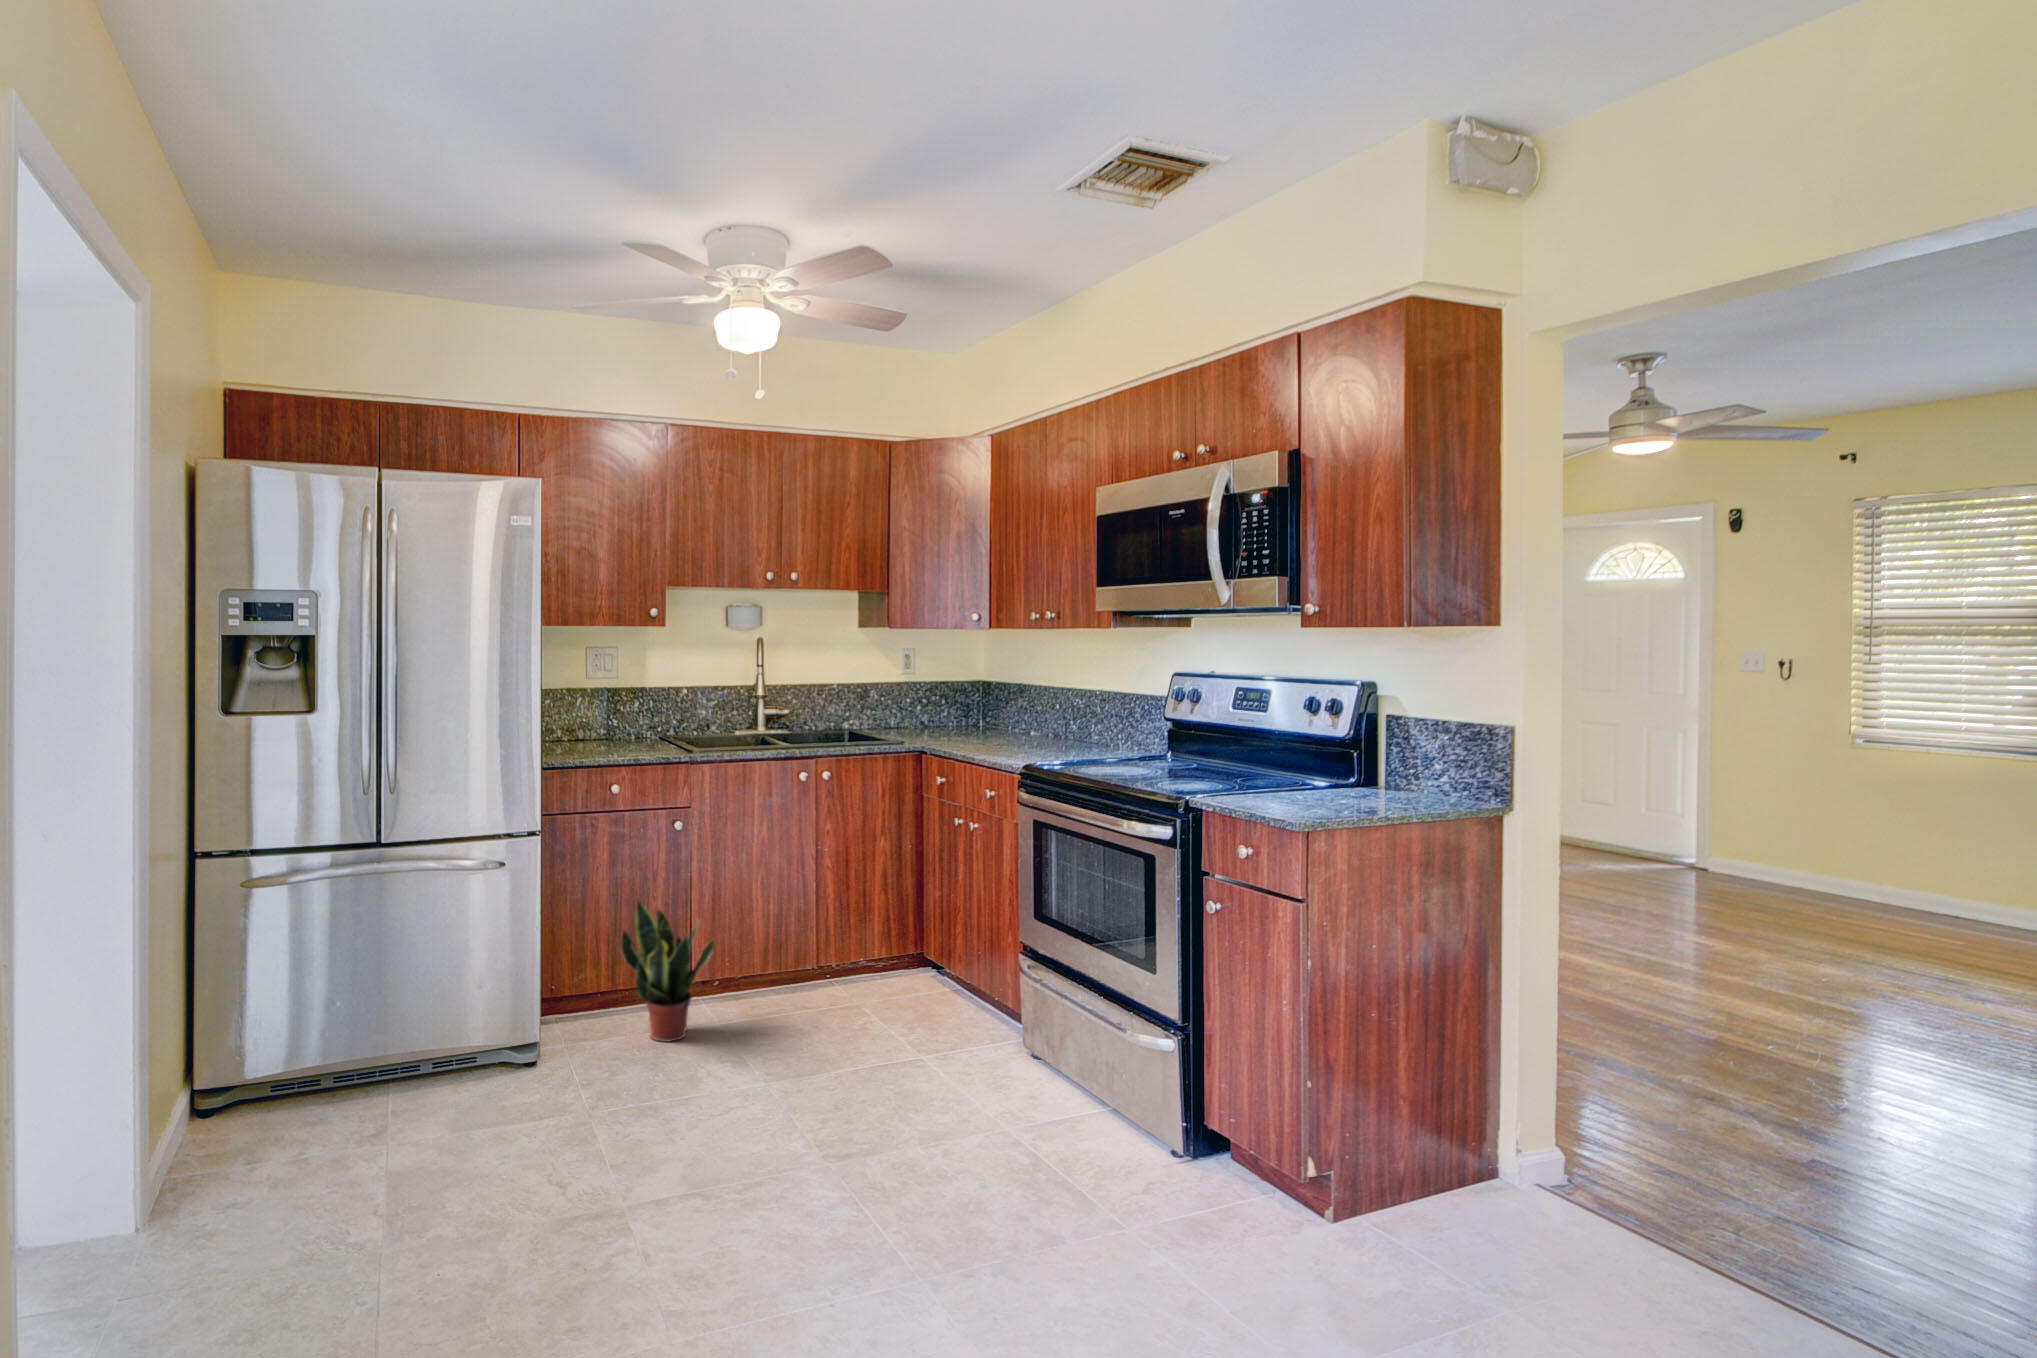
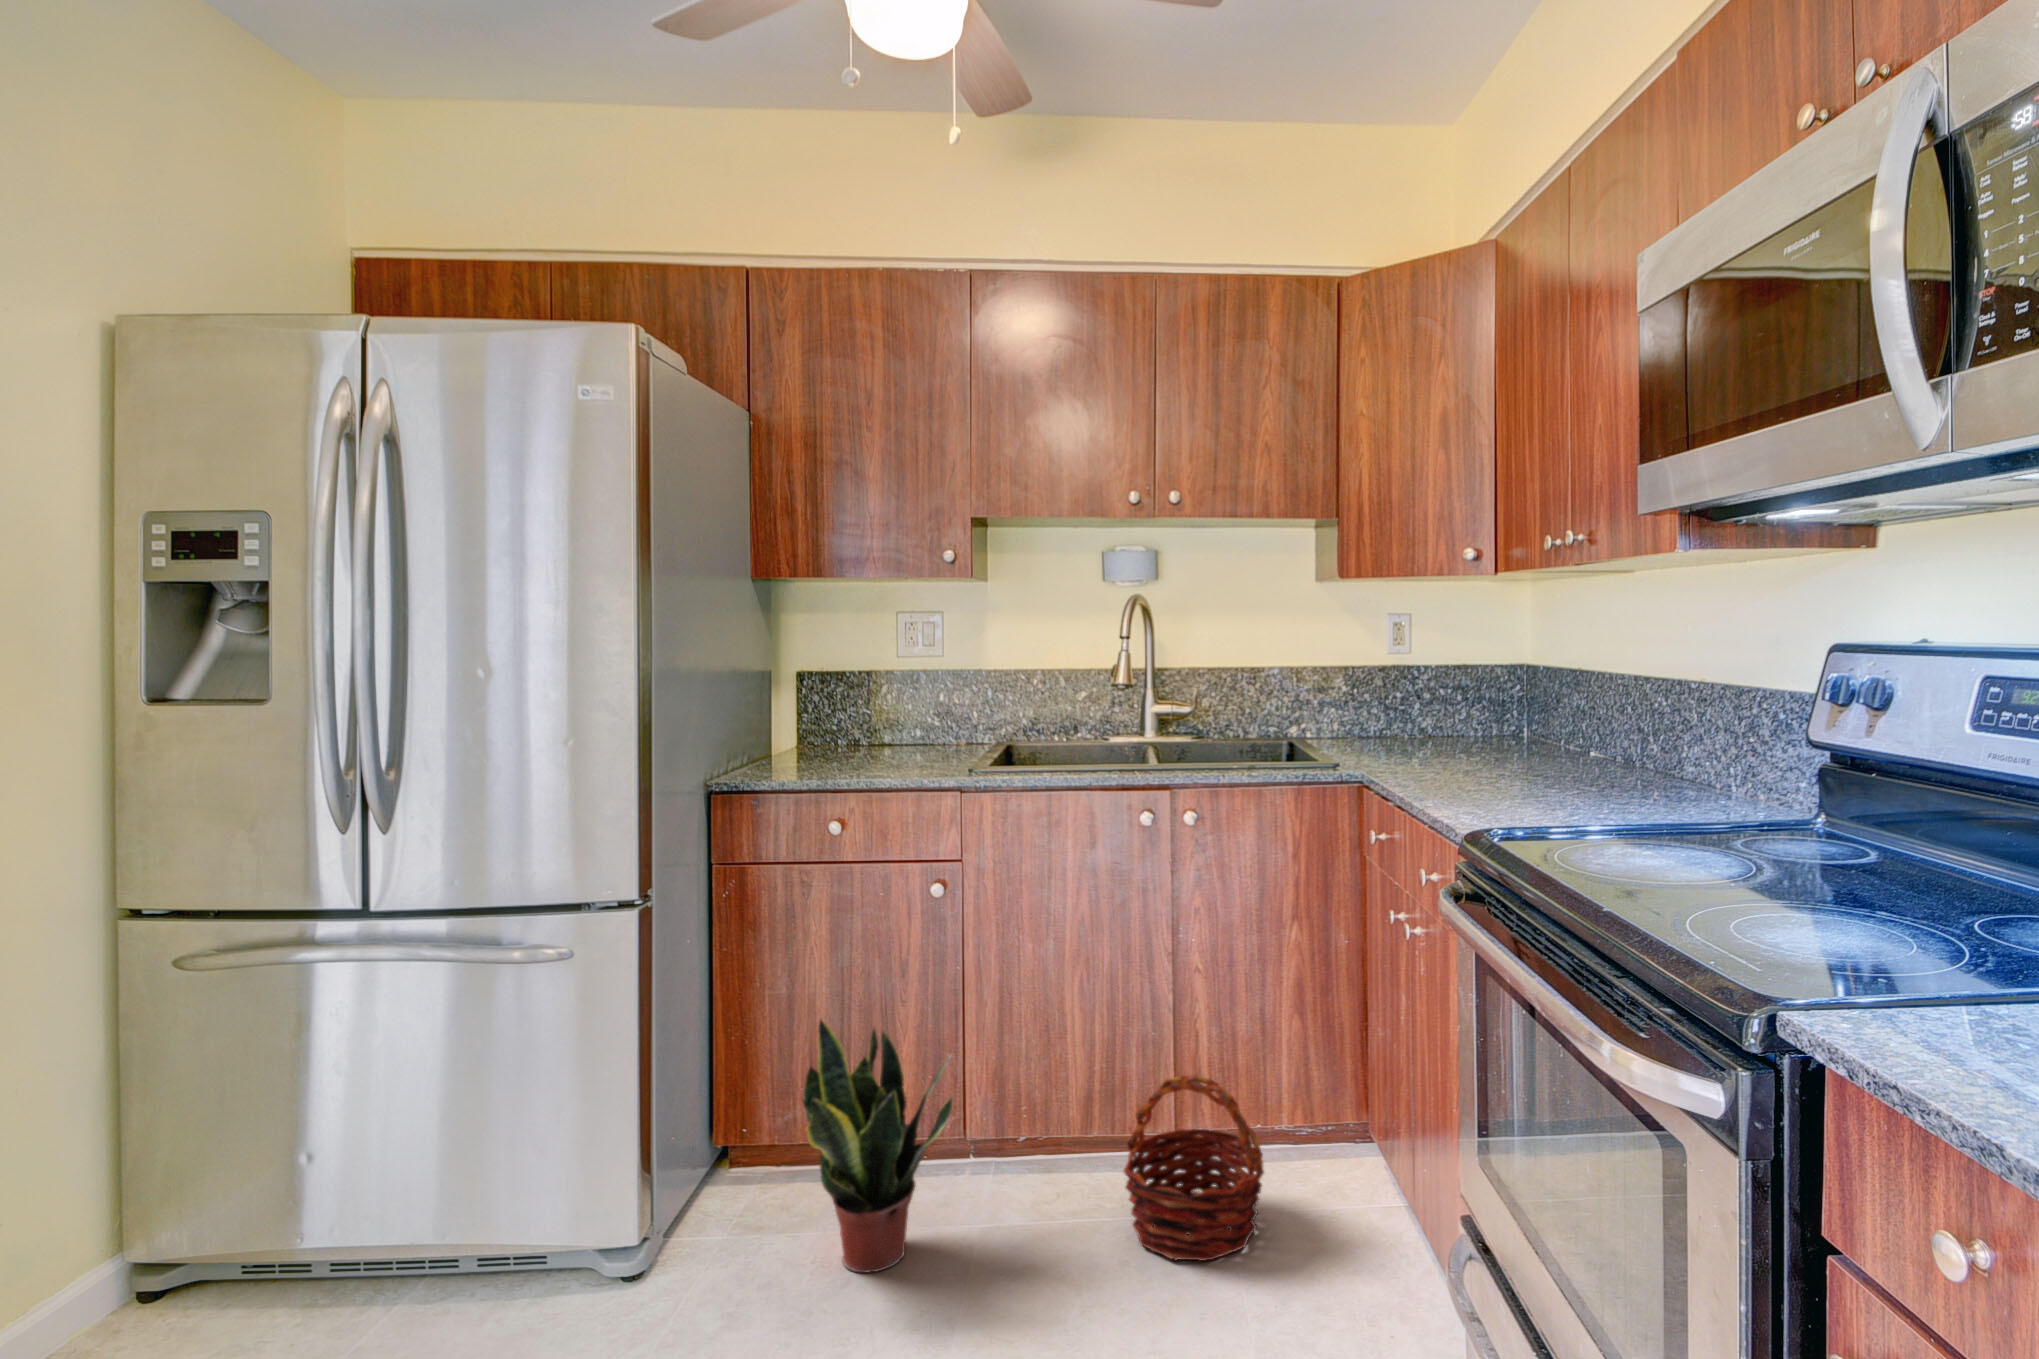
basket: none [798,920,882,1019] -> present [1124,1075,1264,1261]

